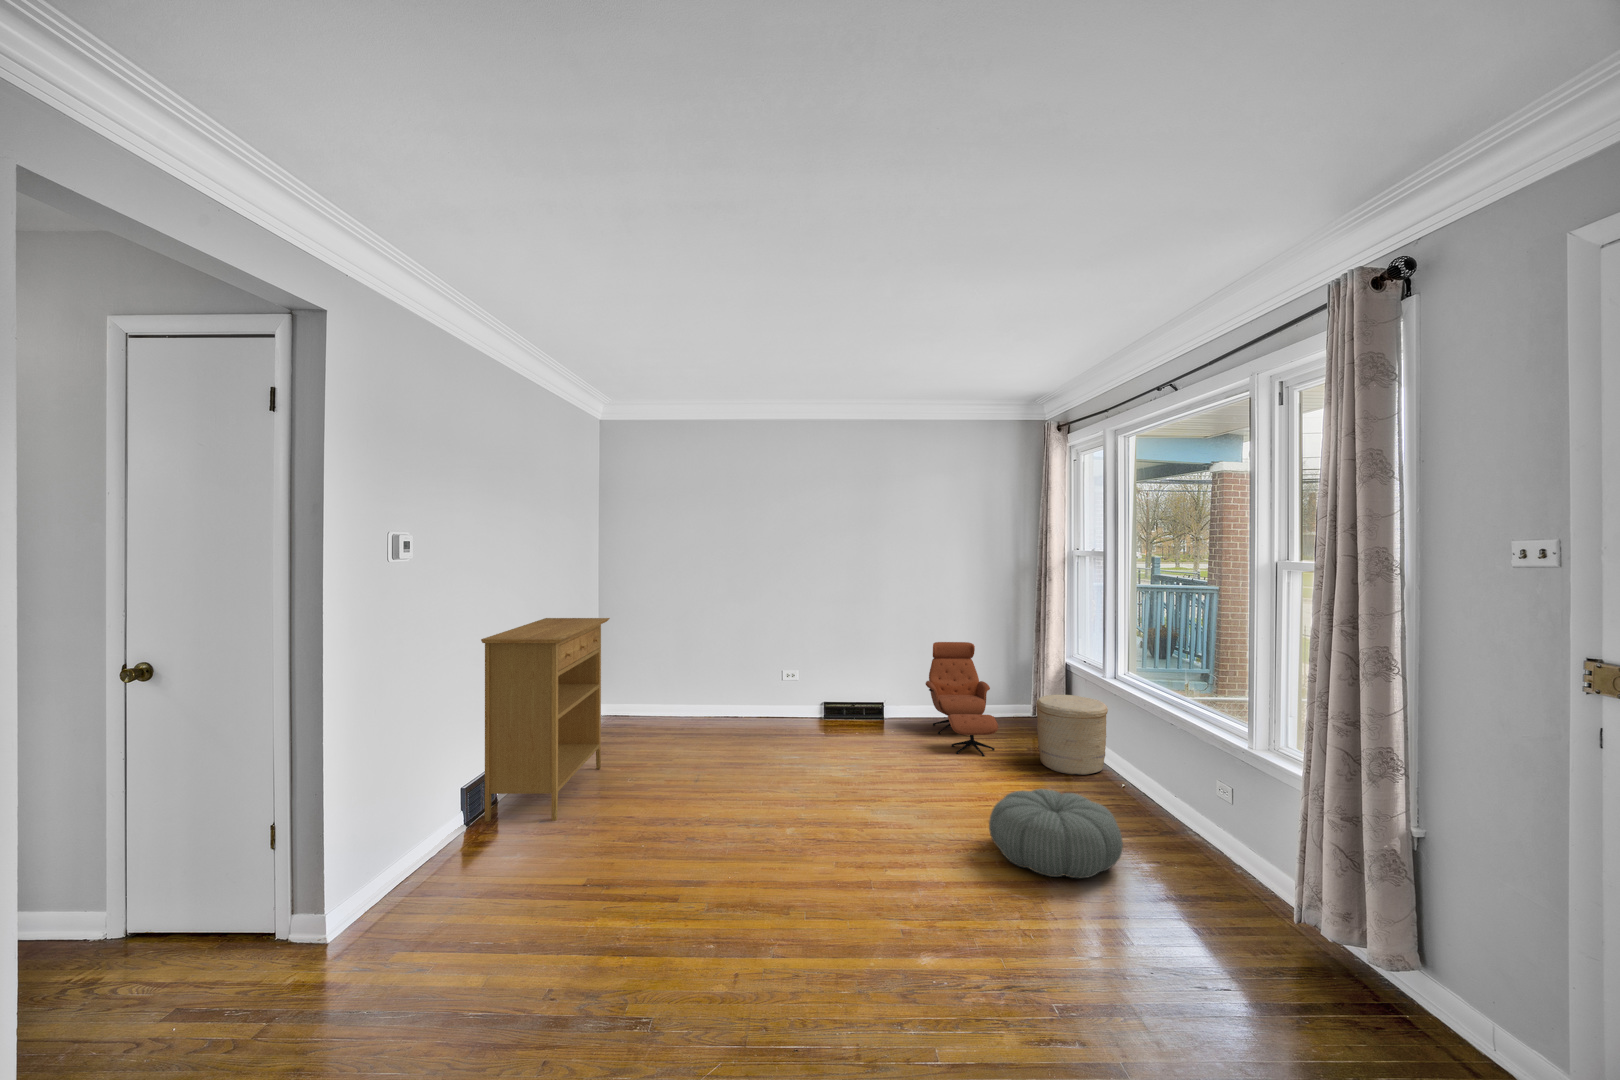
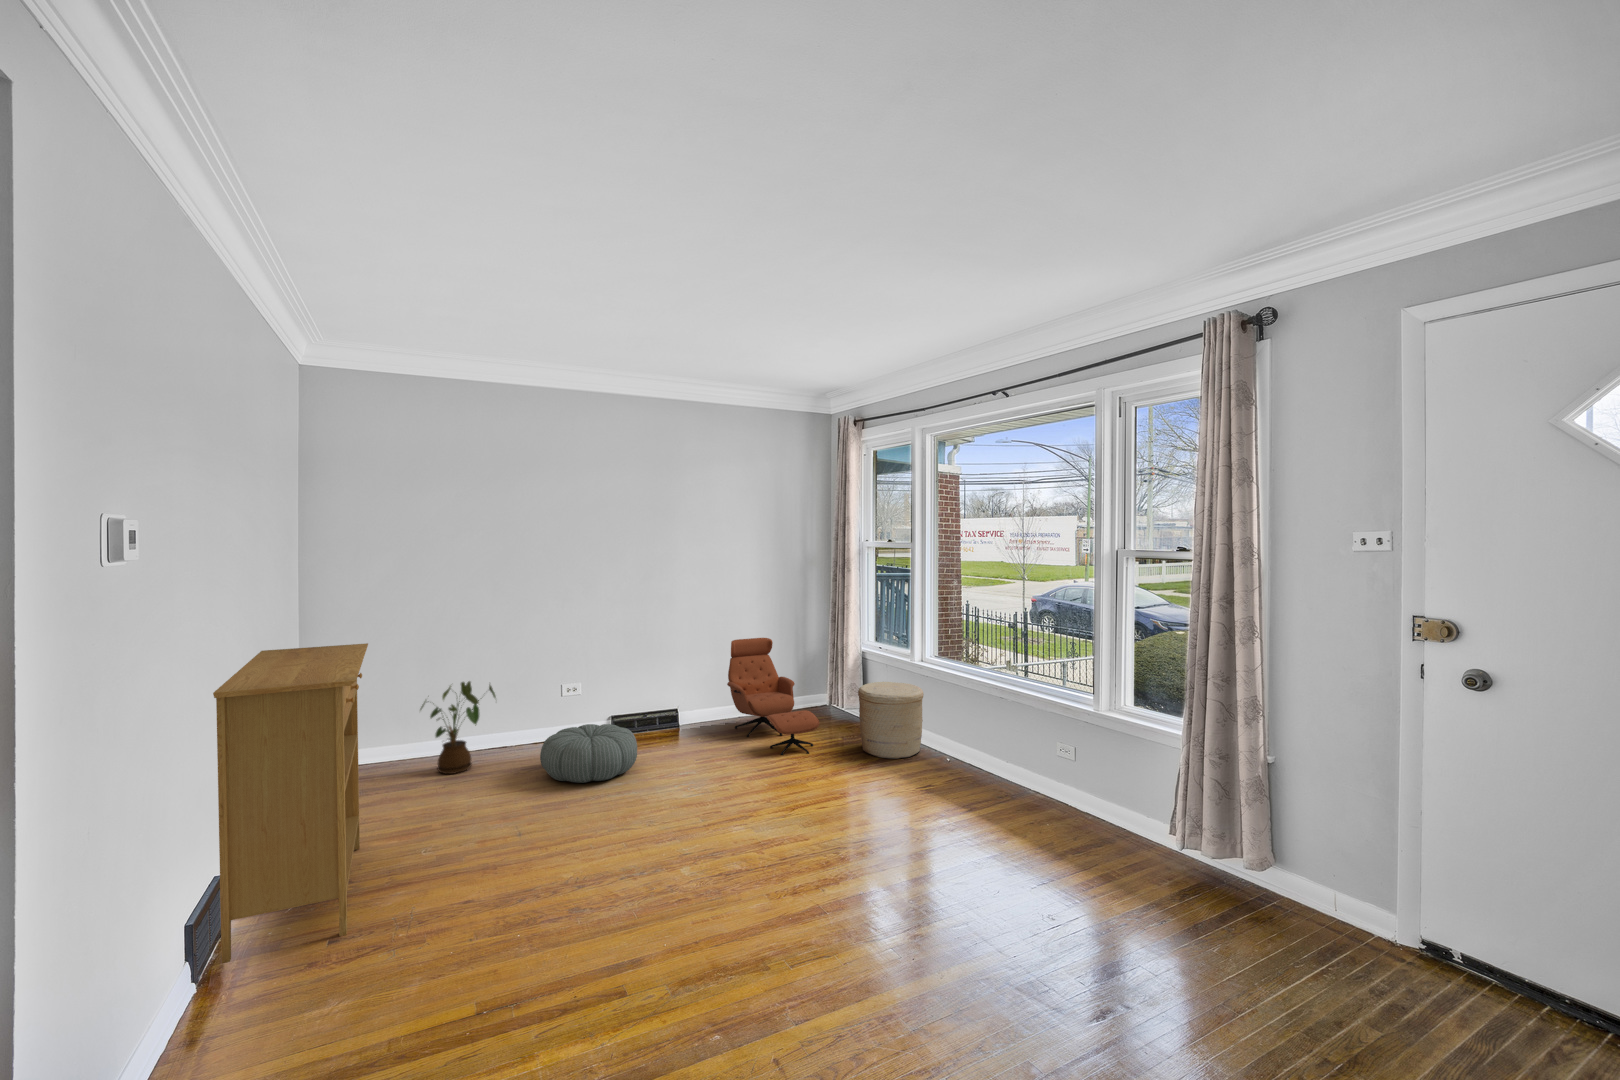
house plant: none [671,657,727,729] -> present [420,681,496,774]
pouf: present [989,789,1123,878] -> present [540,724,637,783]

